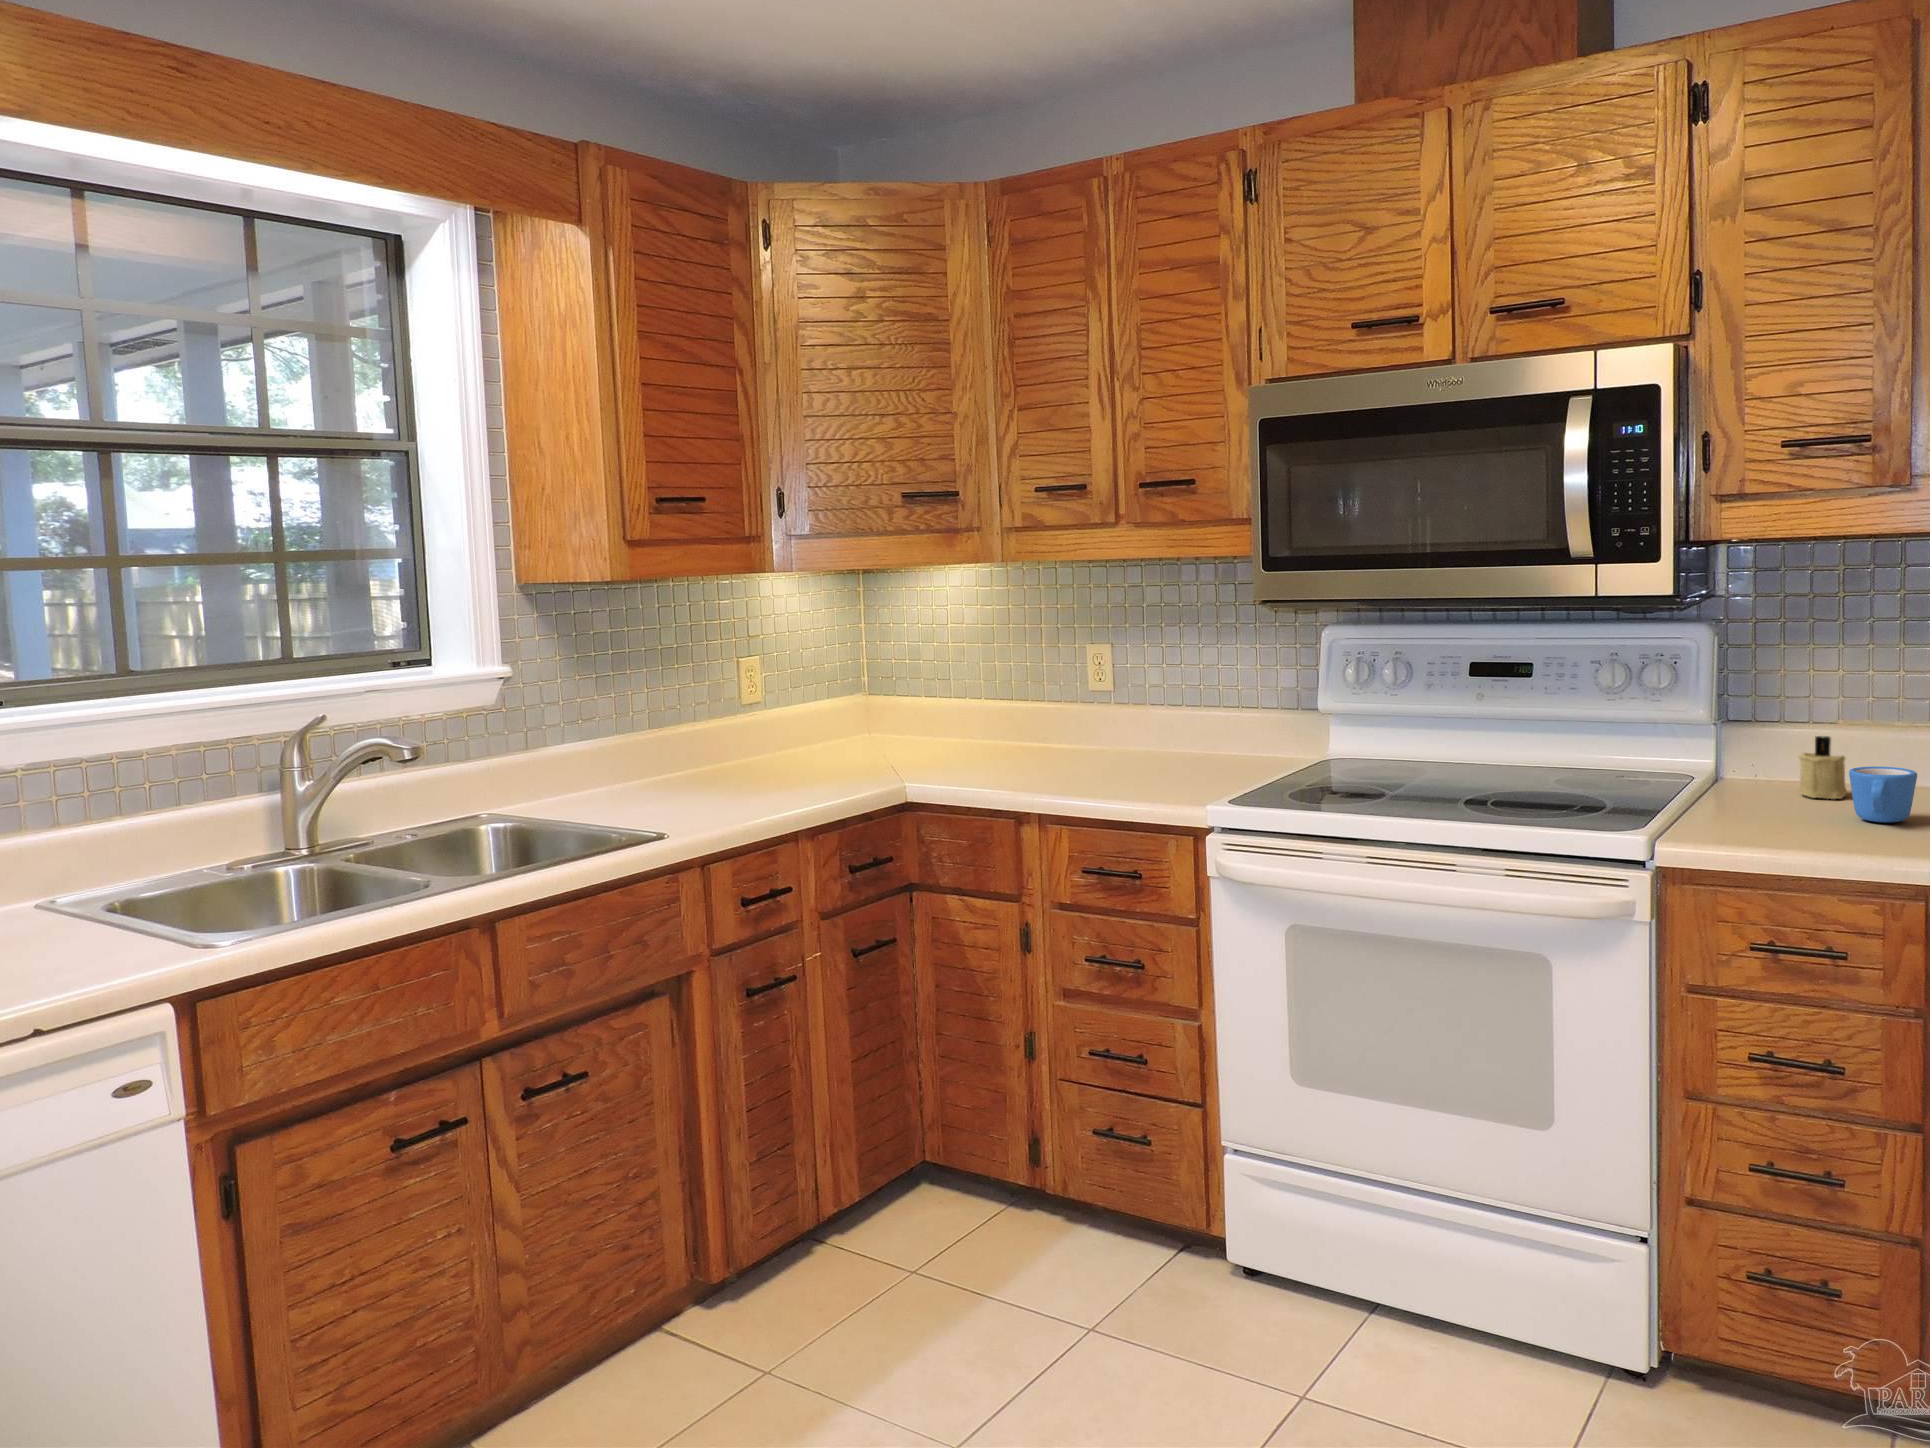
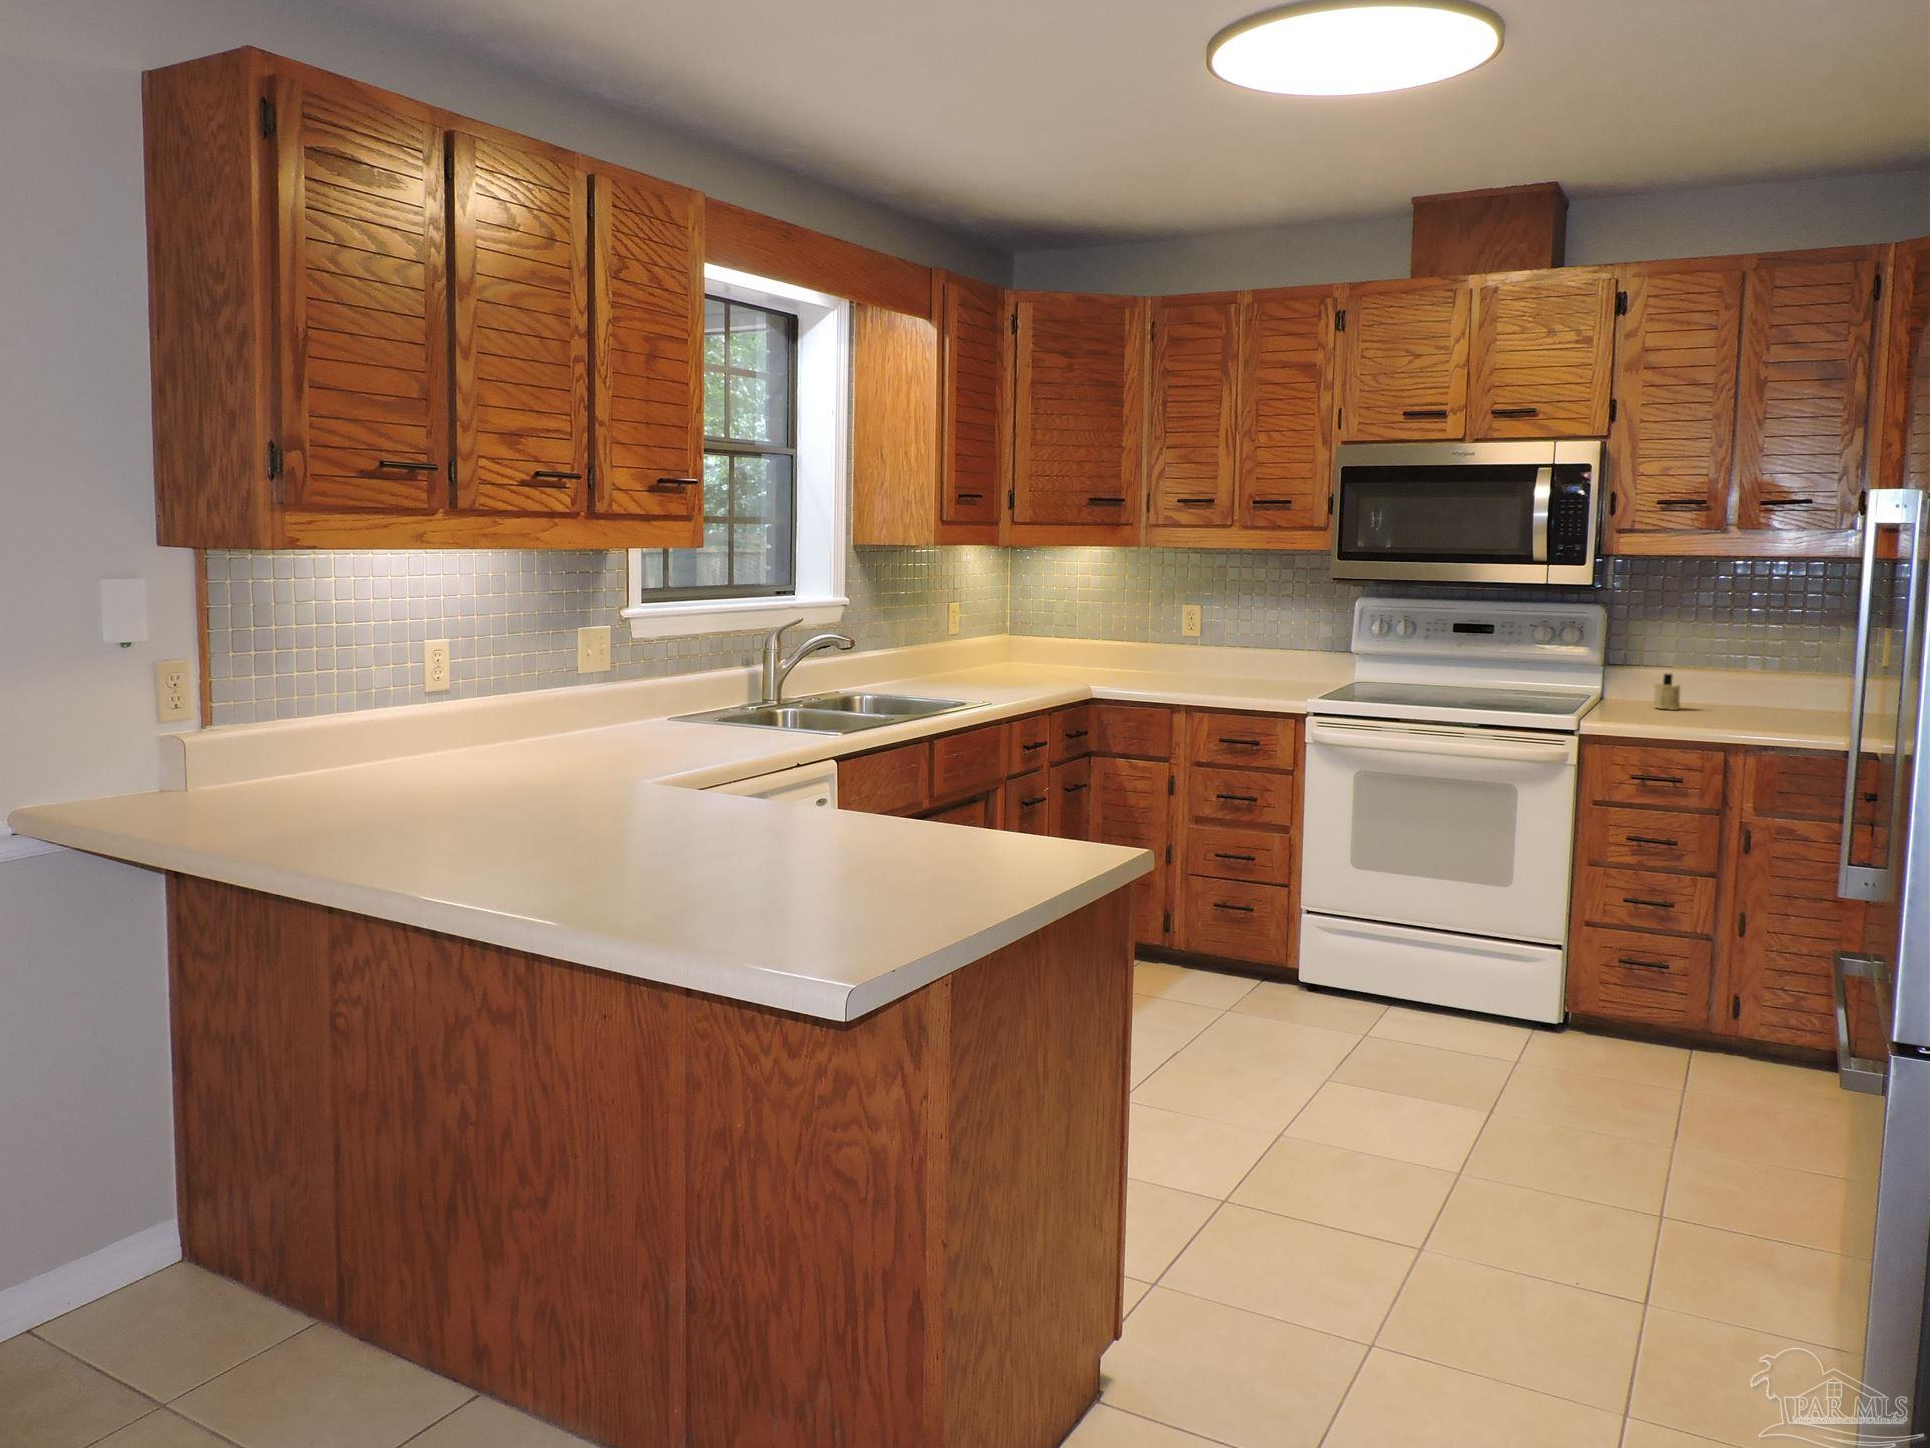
mug: present [1849,767,1917,822] -> none [1684,689,1721,719]

